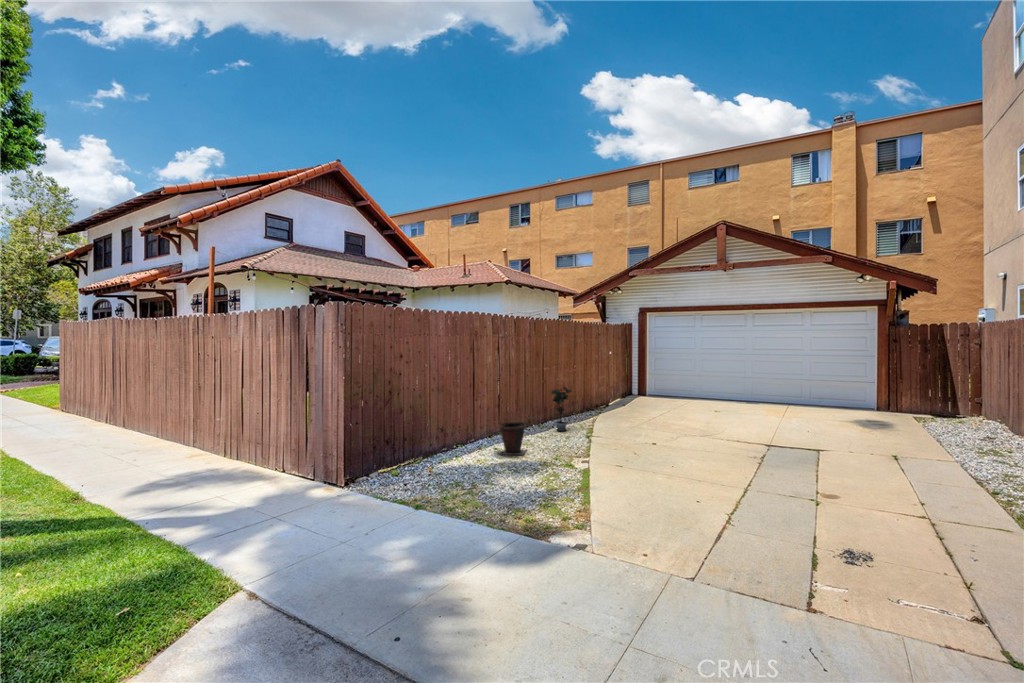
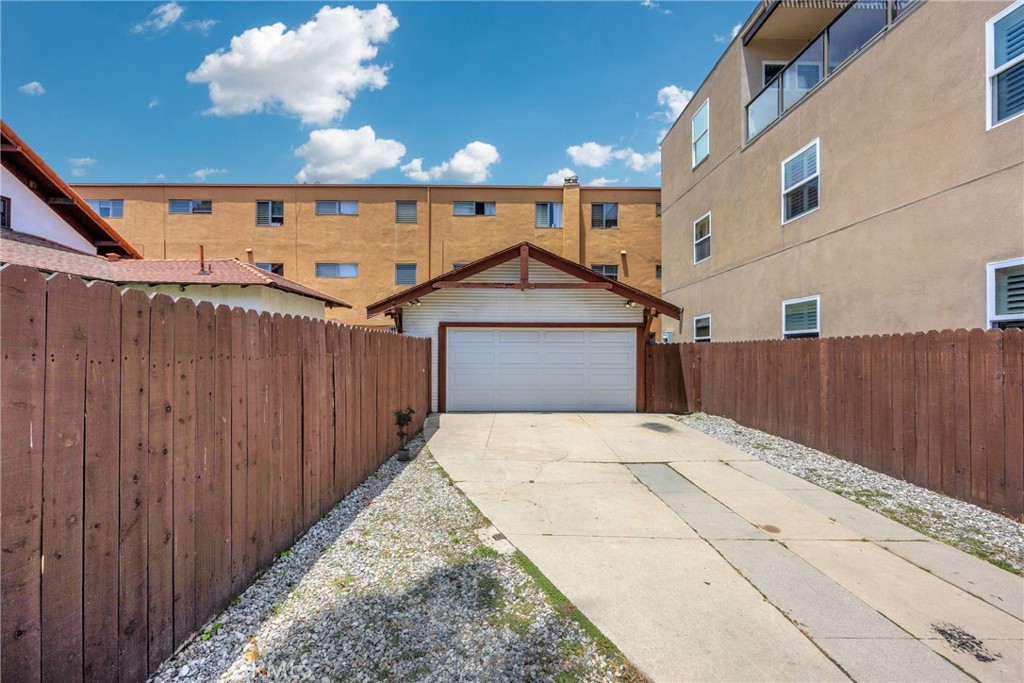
bucket: present [499,422,527,455] -> none [353,455,392,503]

